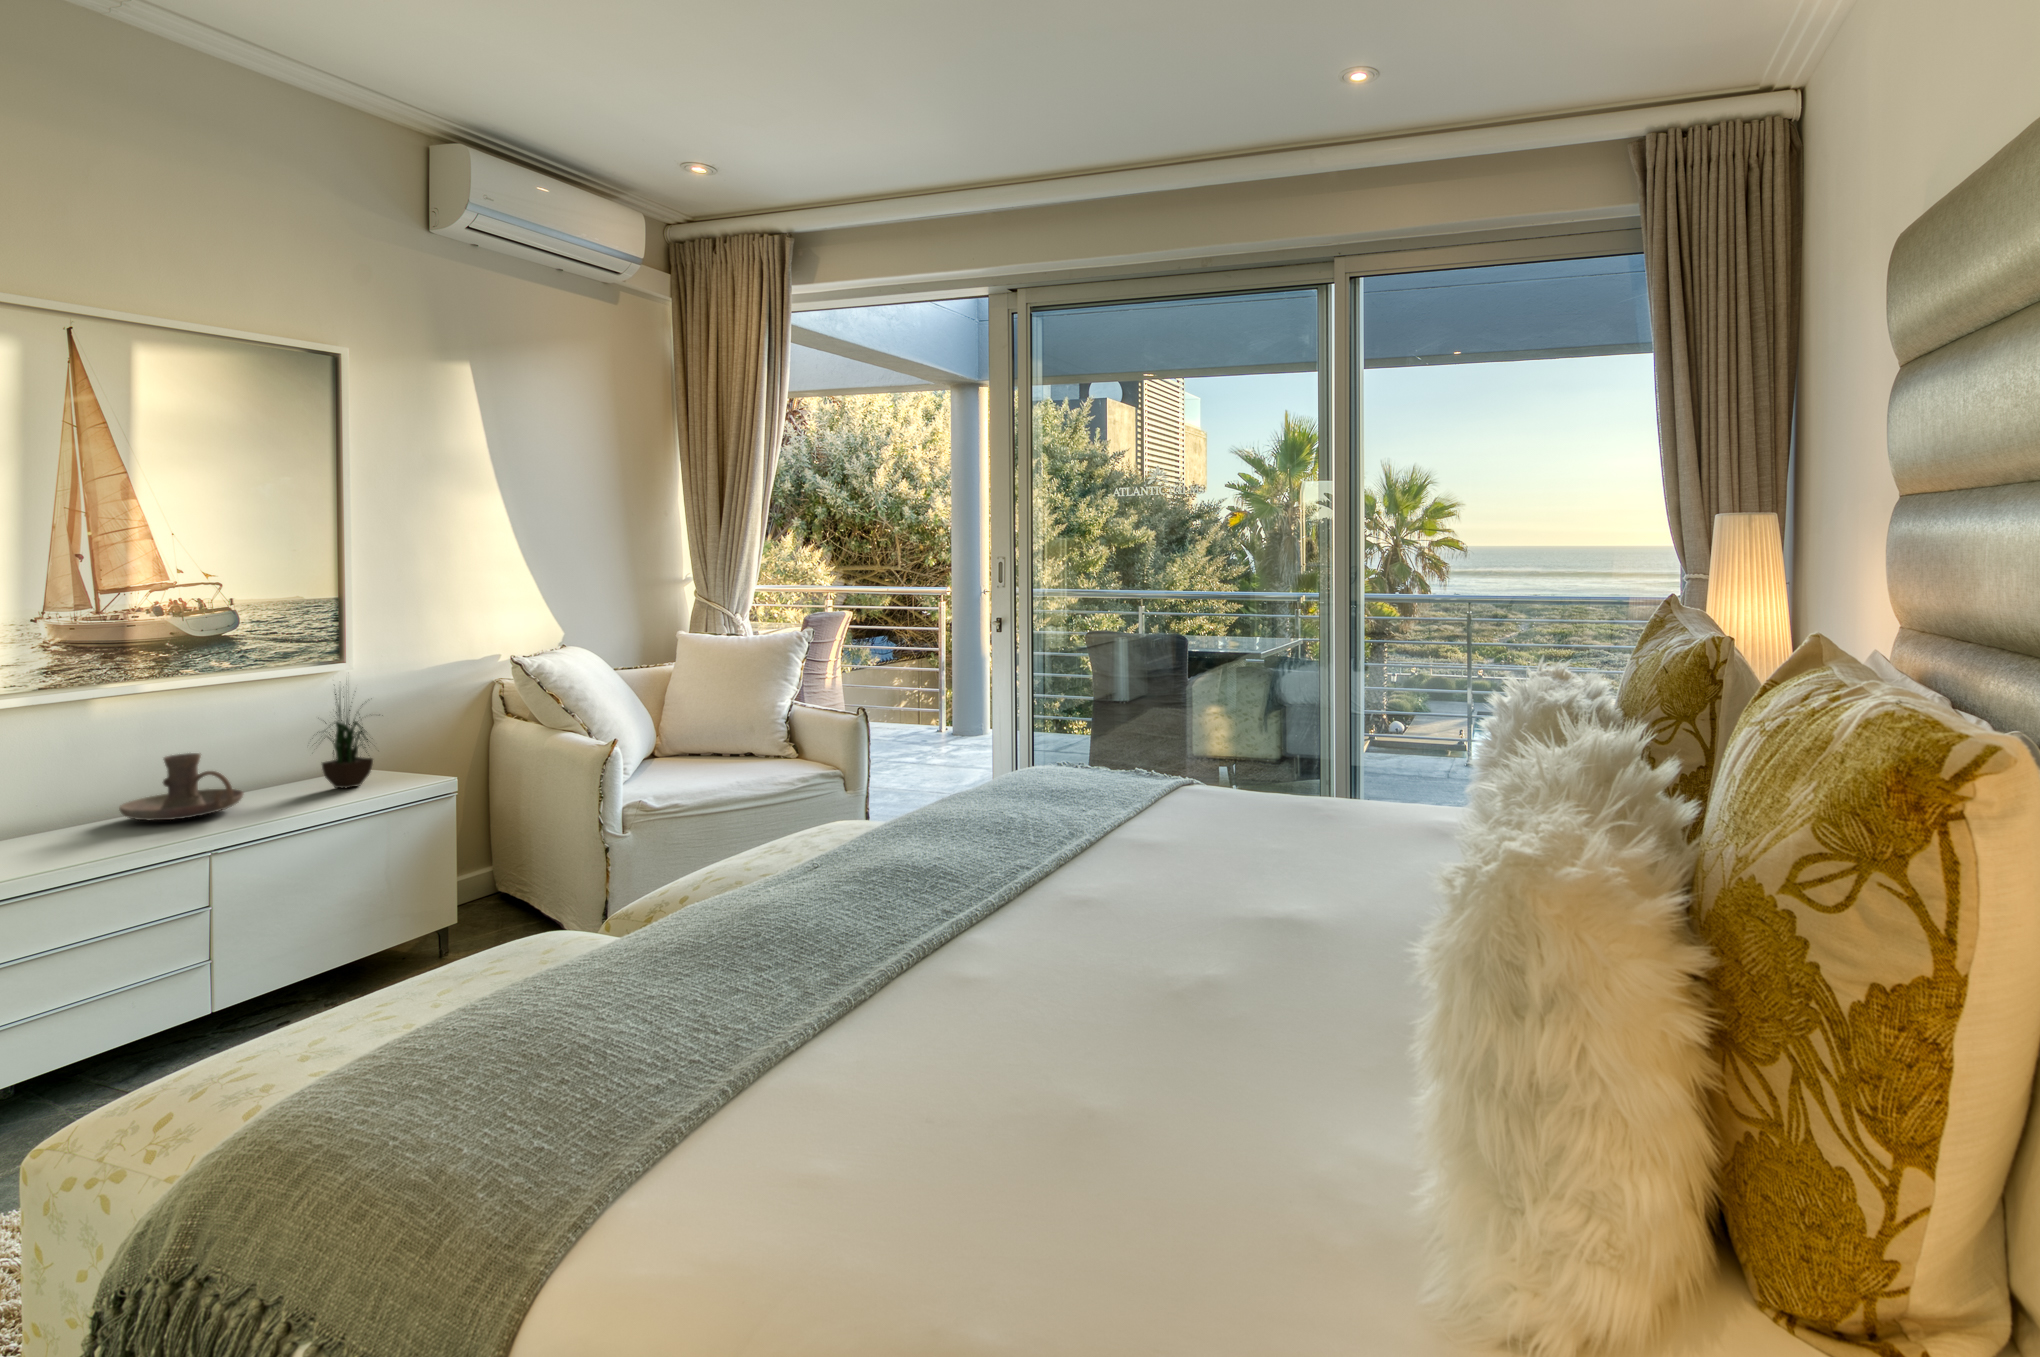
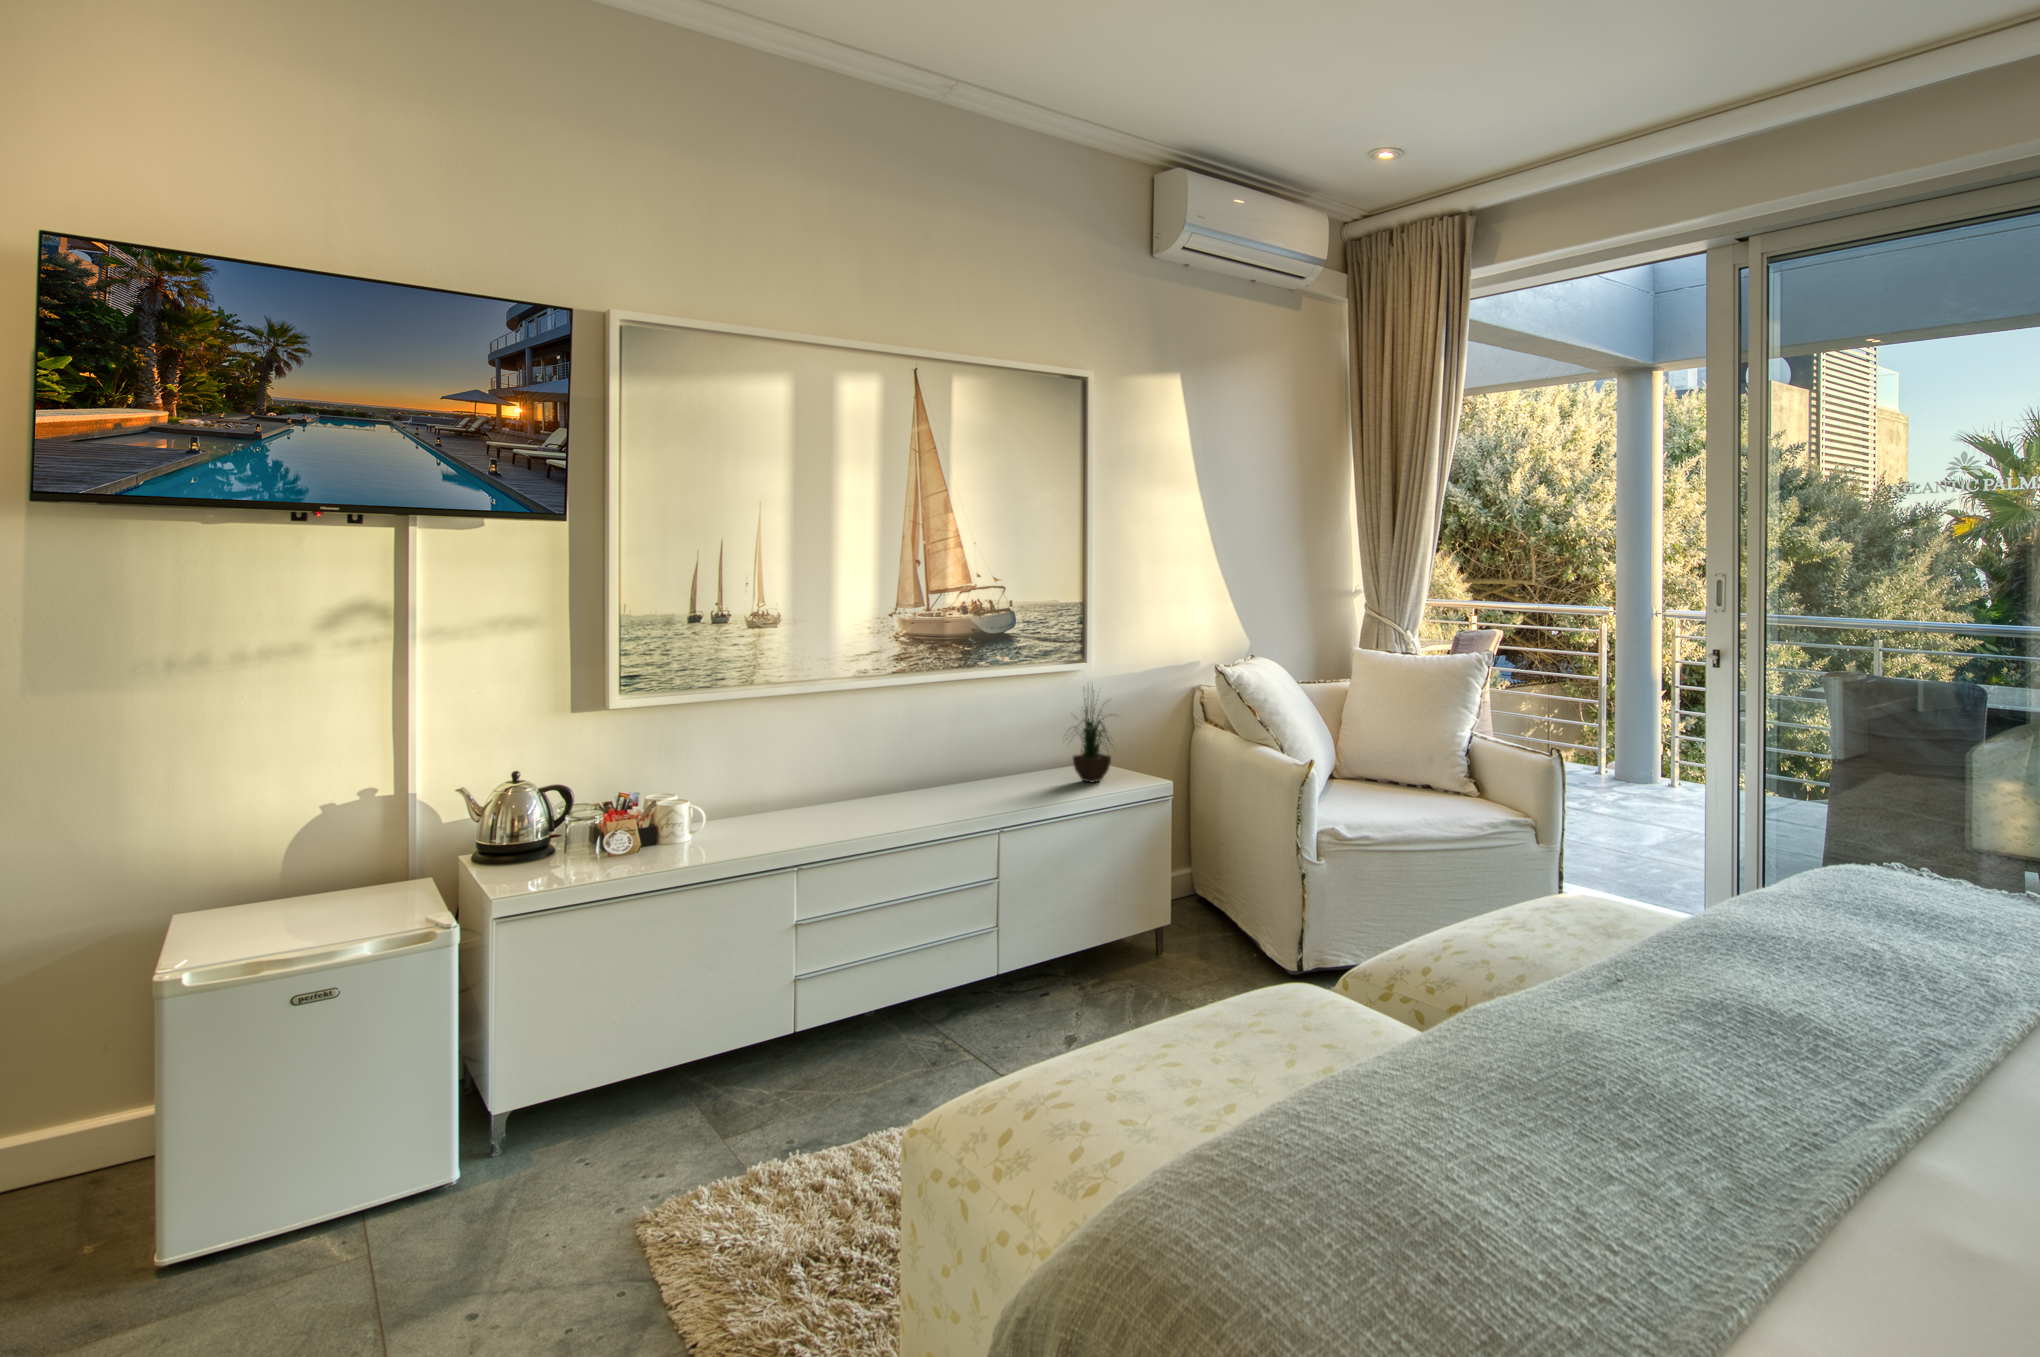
candle holder: present [119,753,243,820] -> none [938,739,1020,797]

